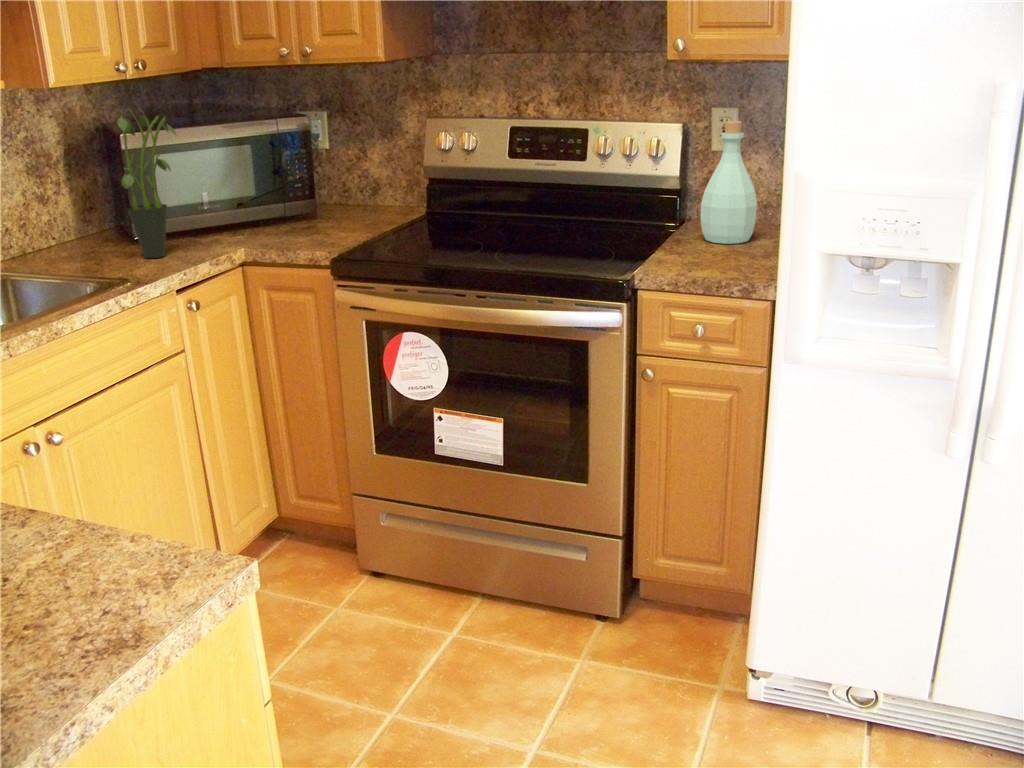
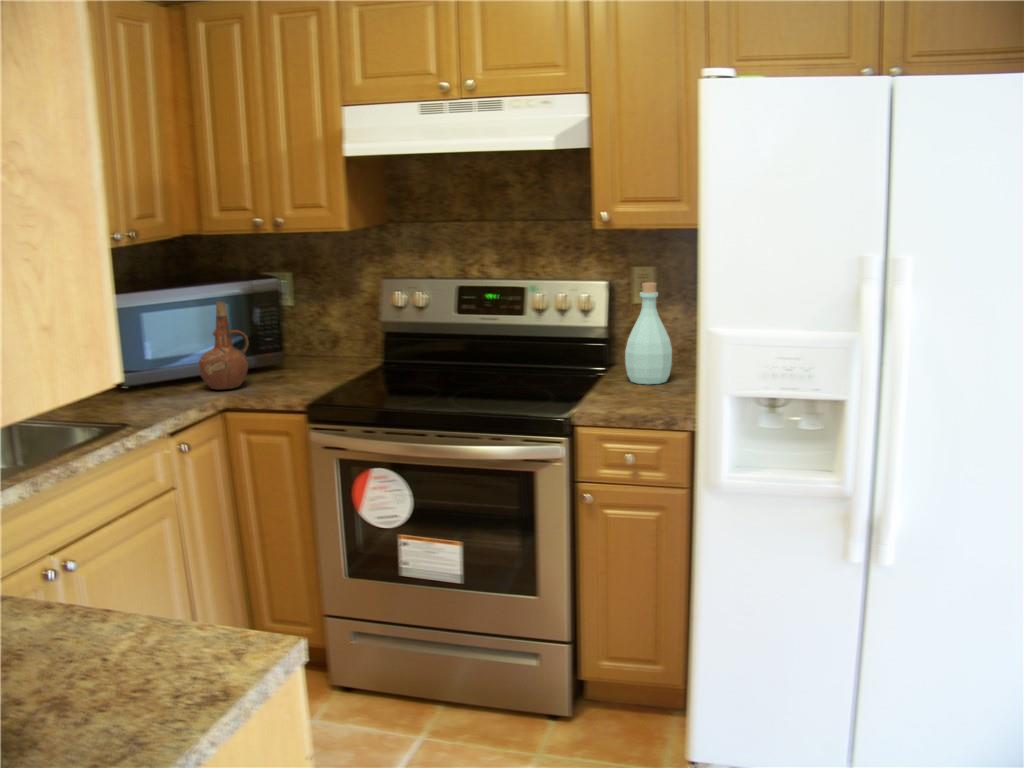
potted plant: present [117,108,176,258] -> none [119,275,171,406]
ceramic pitcher: none [217,142,273,242] -> present [198,302,249,389]

